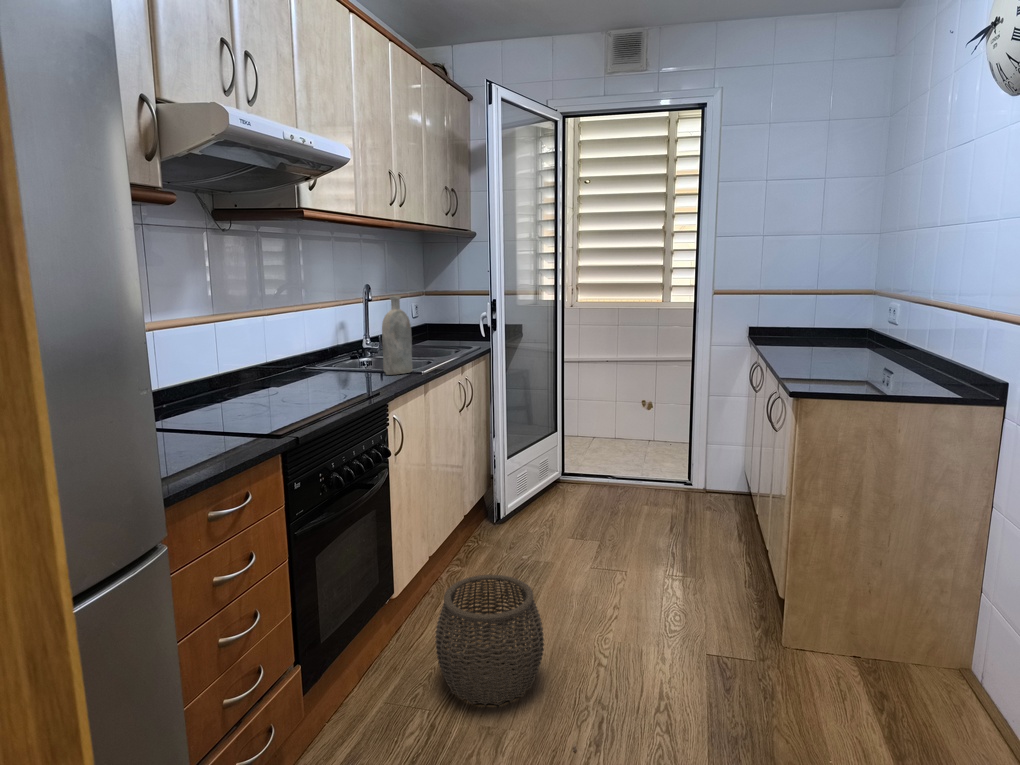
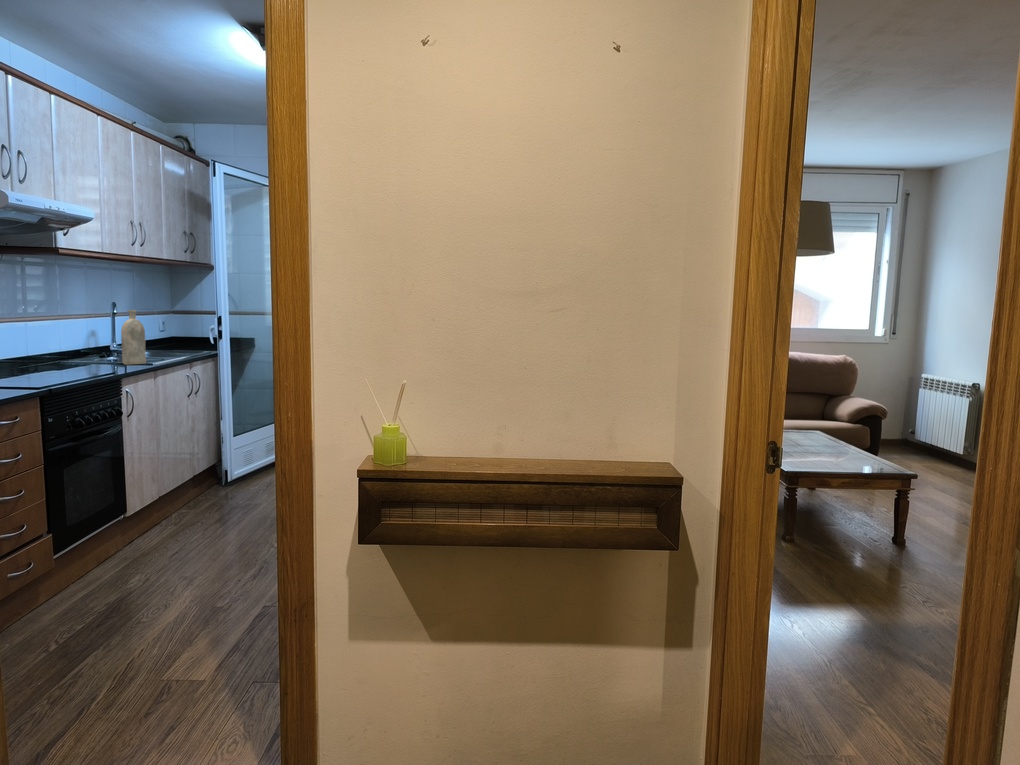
woven basket: present [435,575,544,705] -> none [154,493,232,569]

